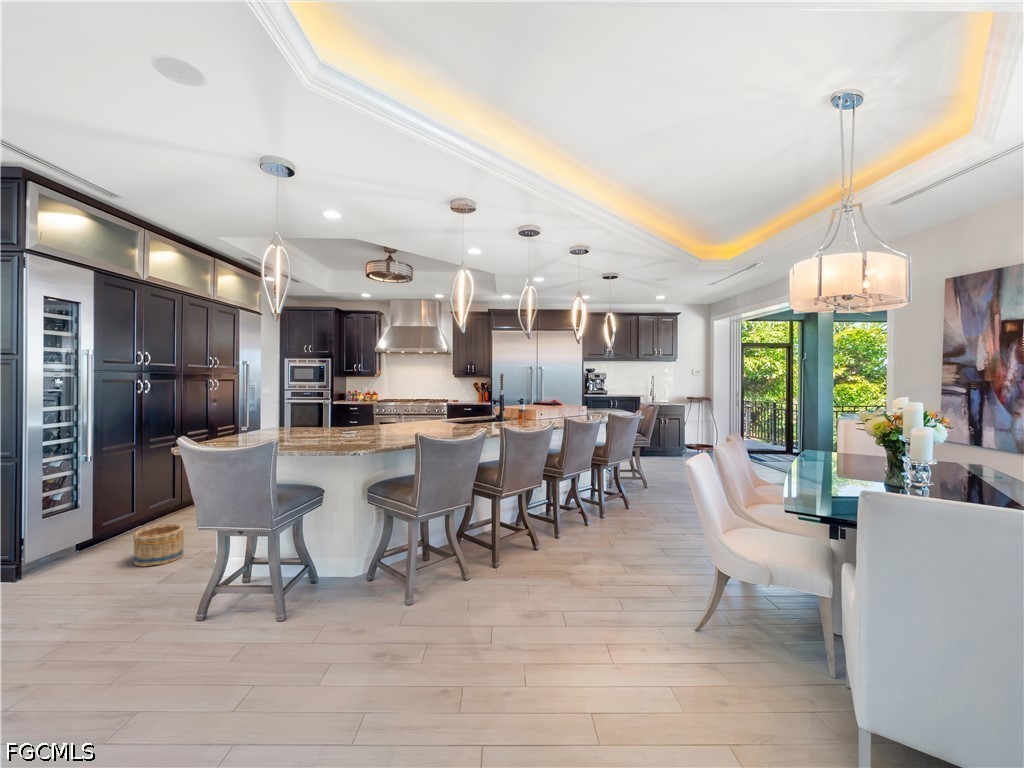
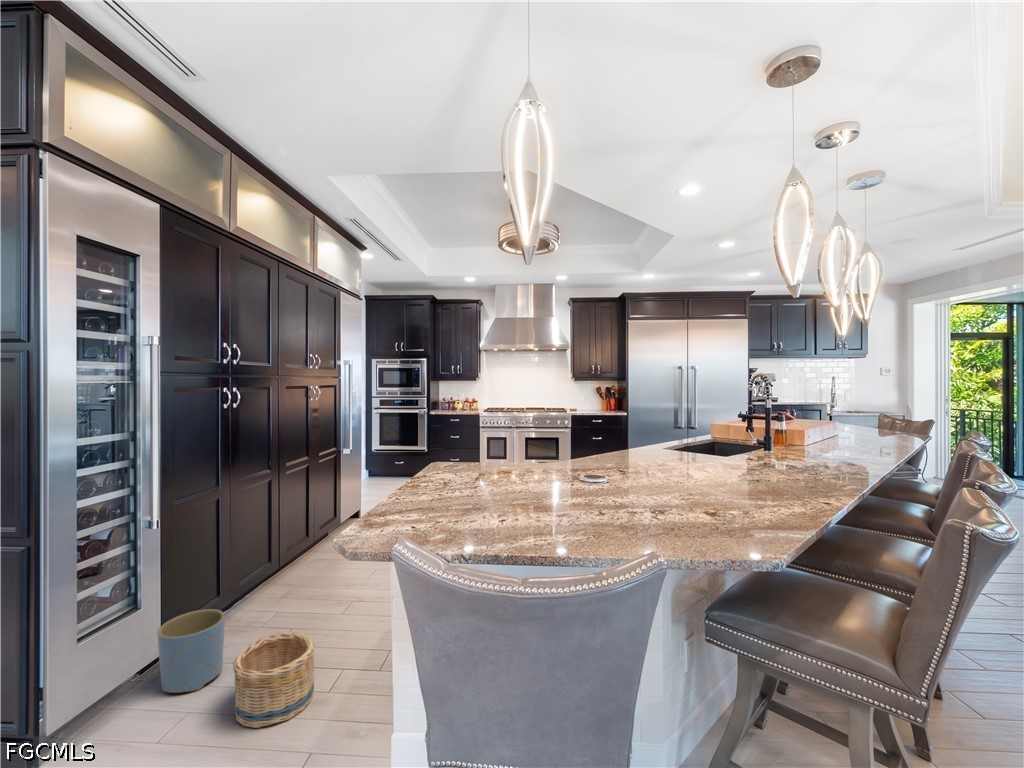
planter: none [90,514,133,556] -> present [158,609,225,693]

